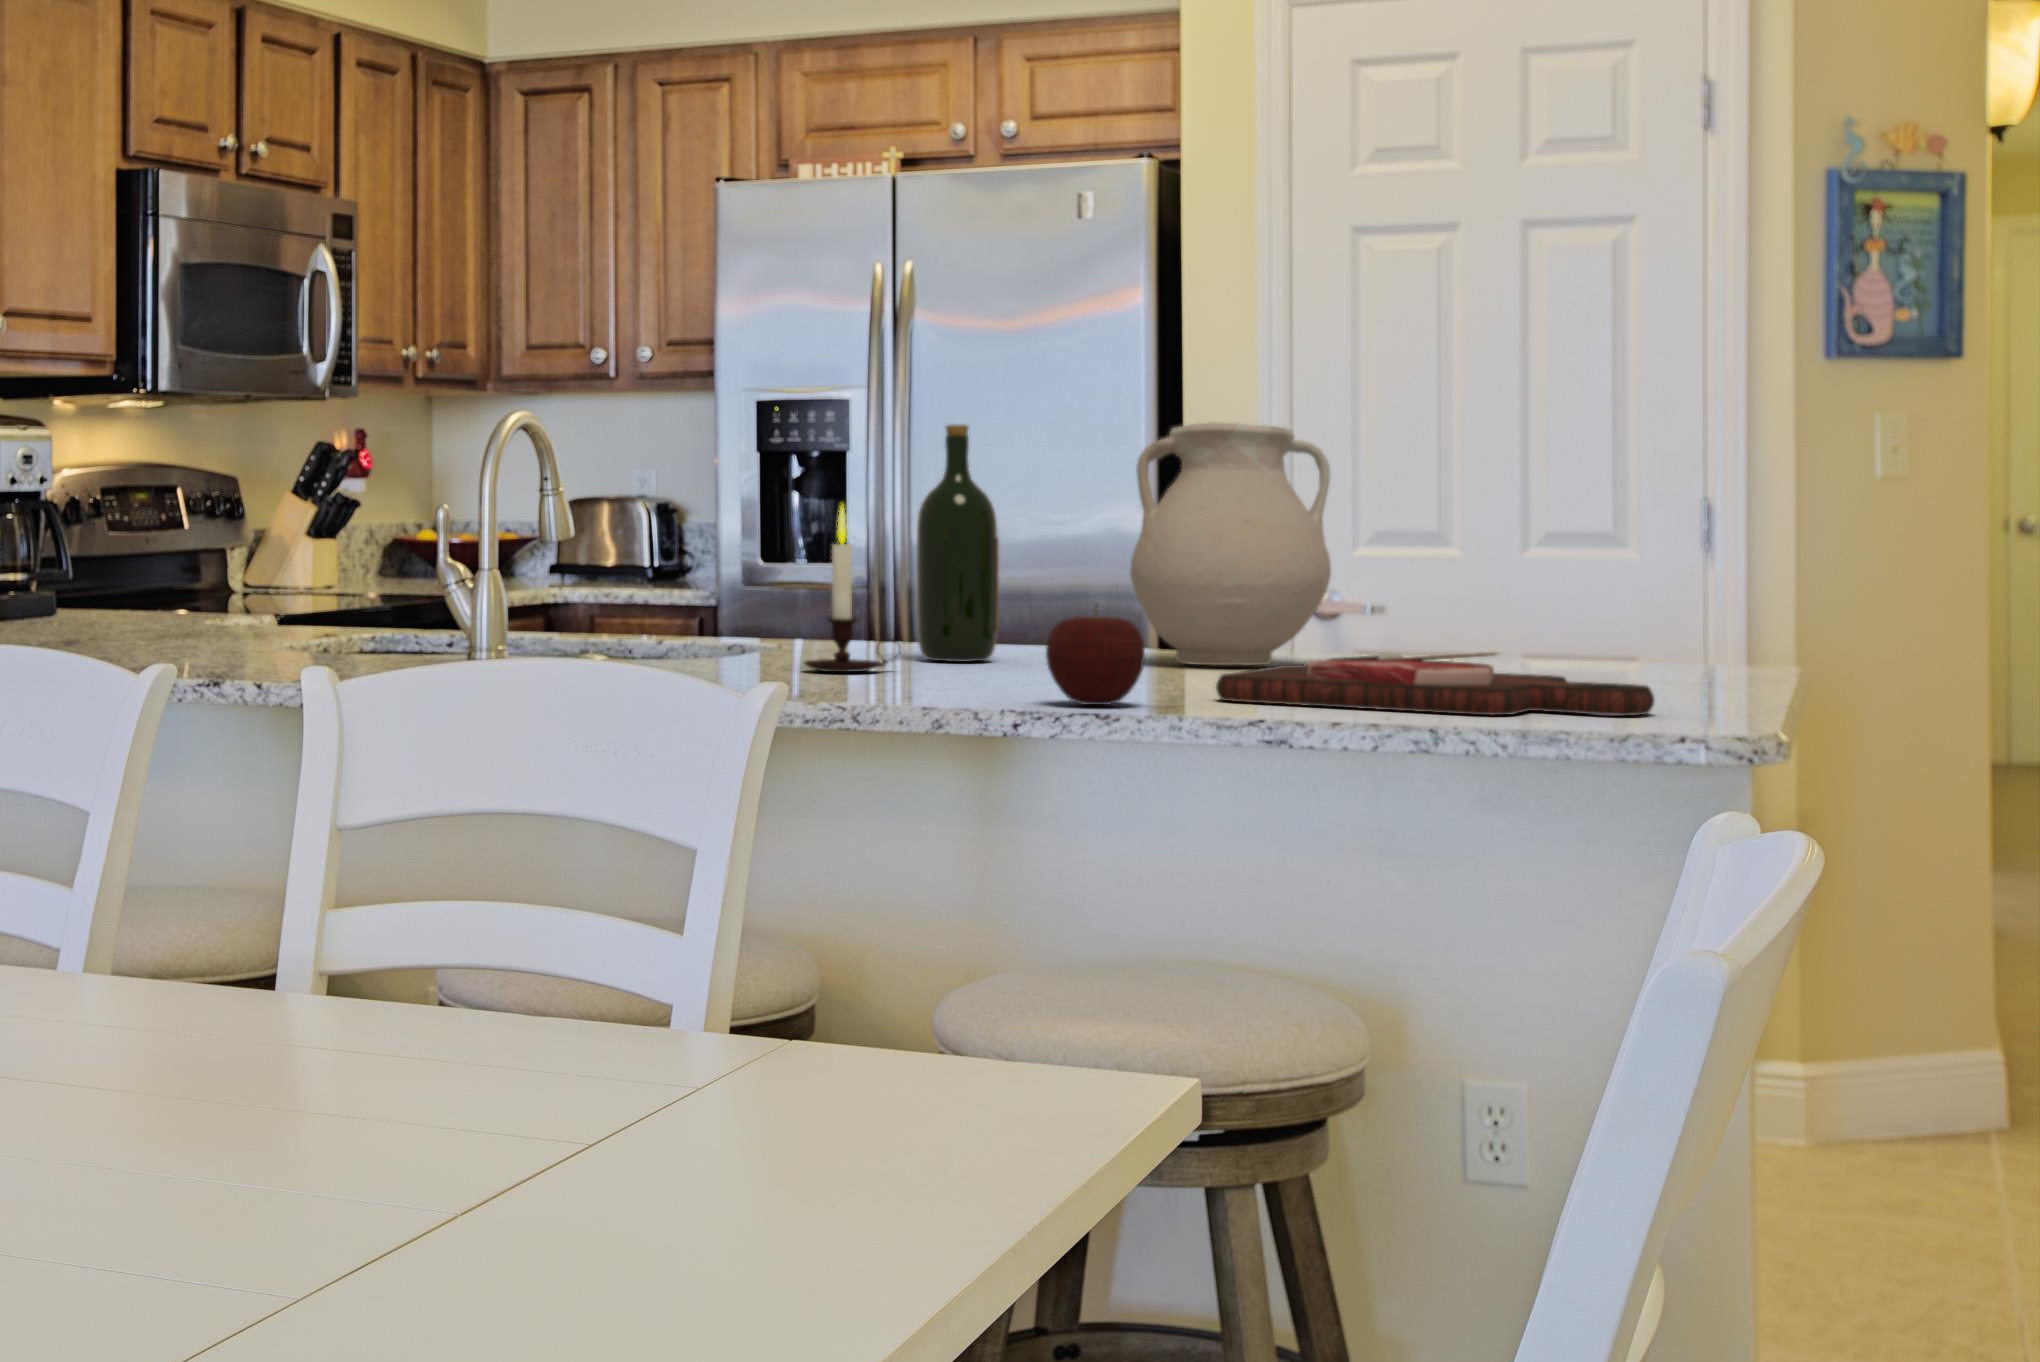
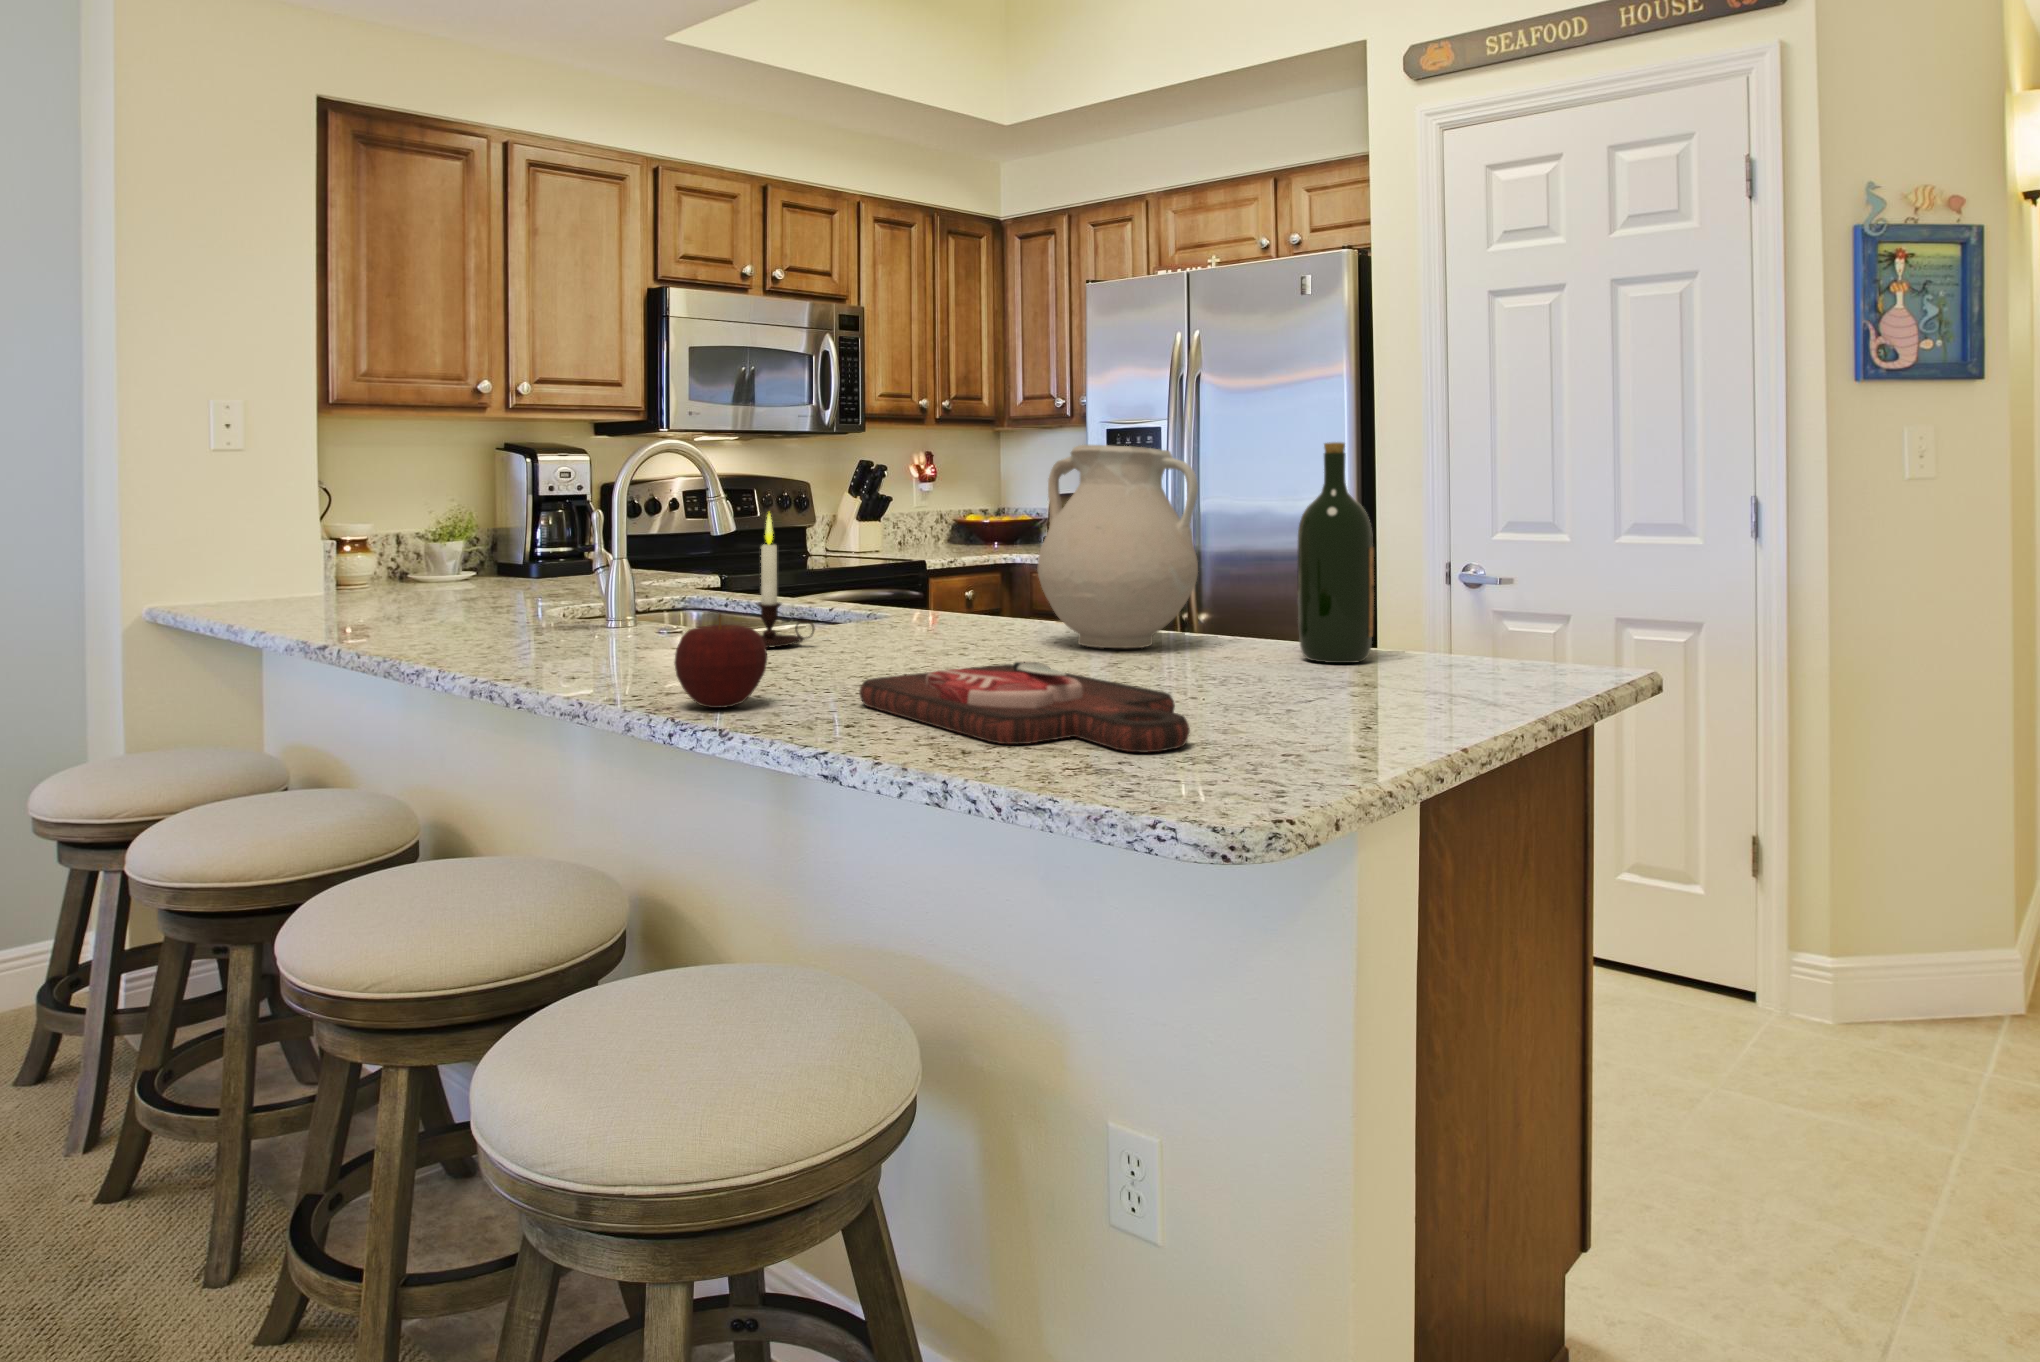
wine bottle: present [917,425,999,662] -> present [1298,442,1374,663]

